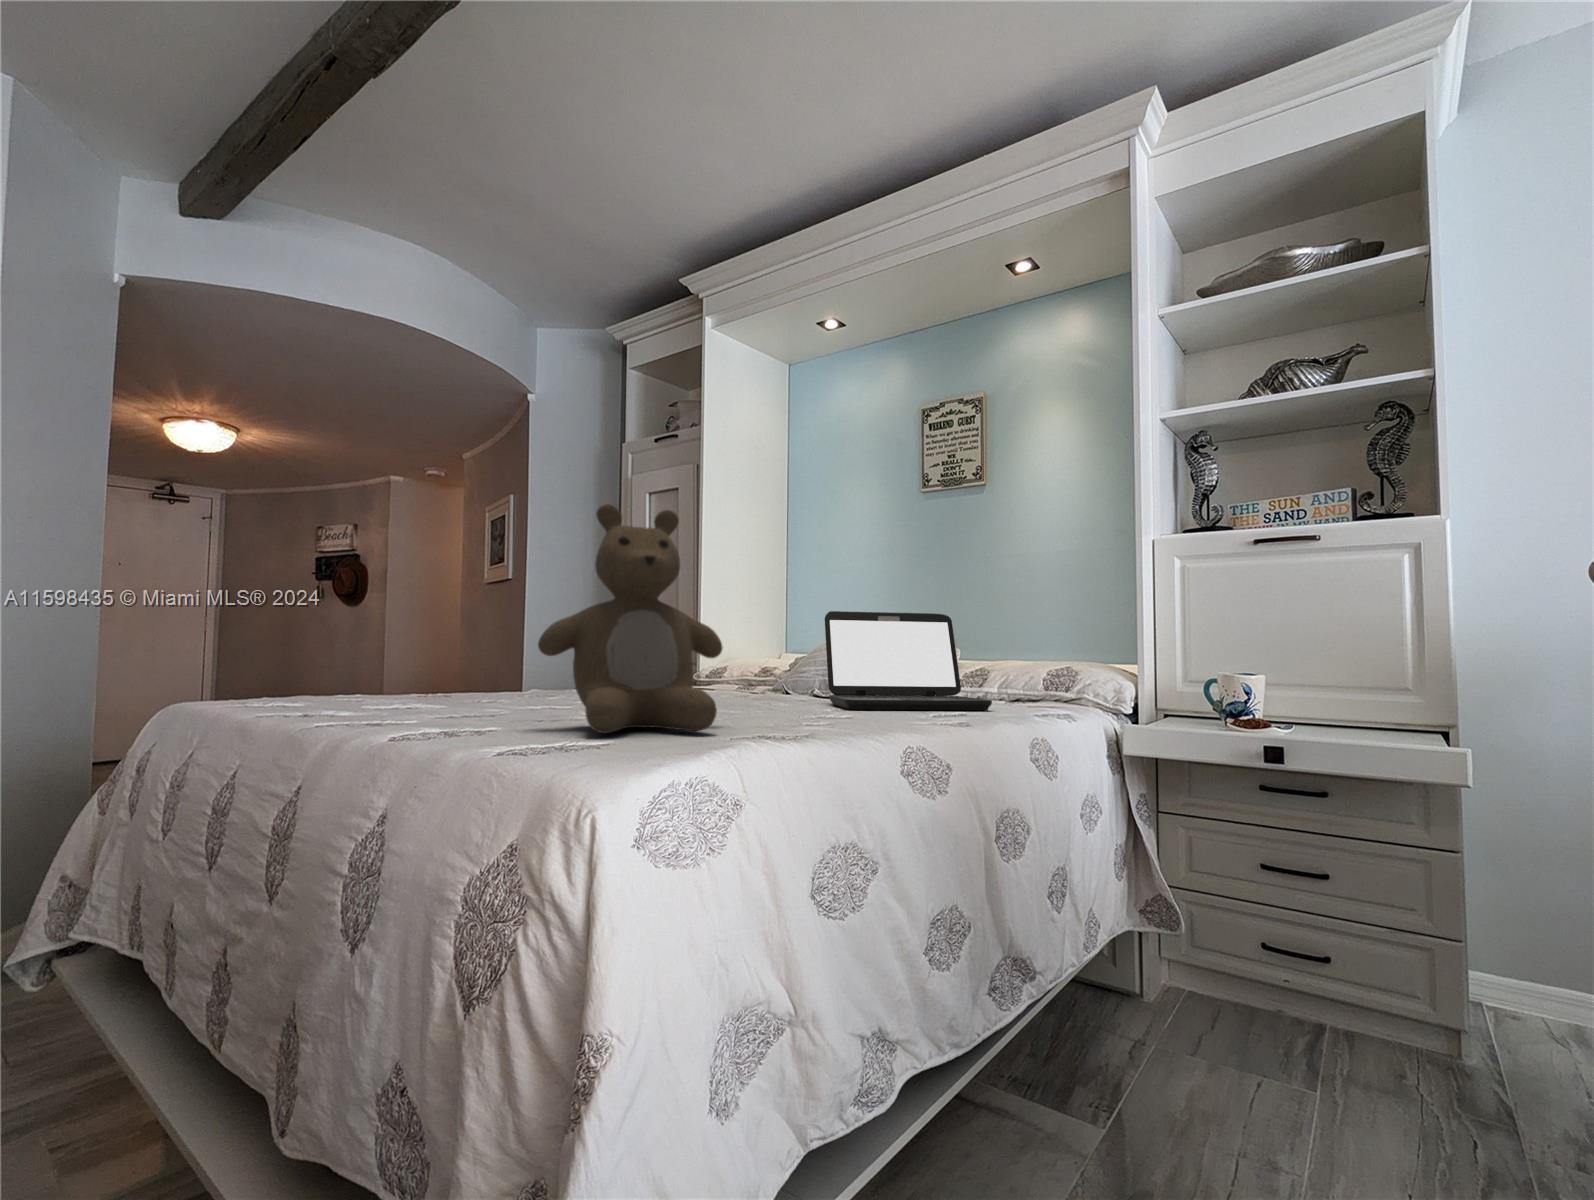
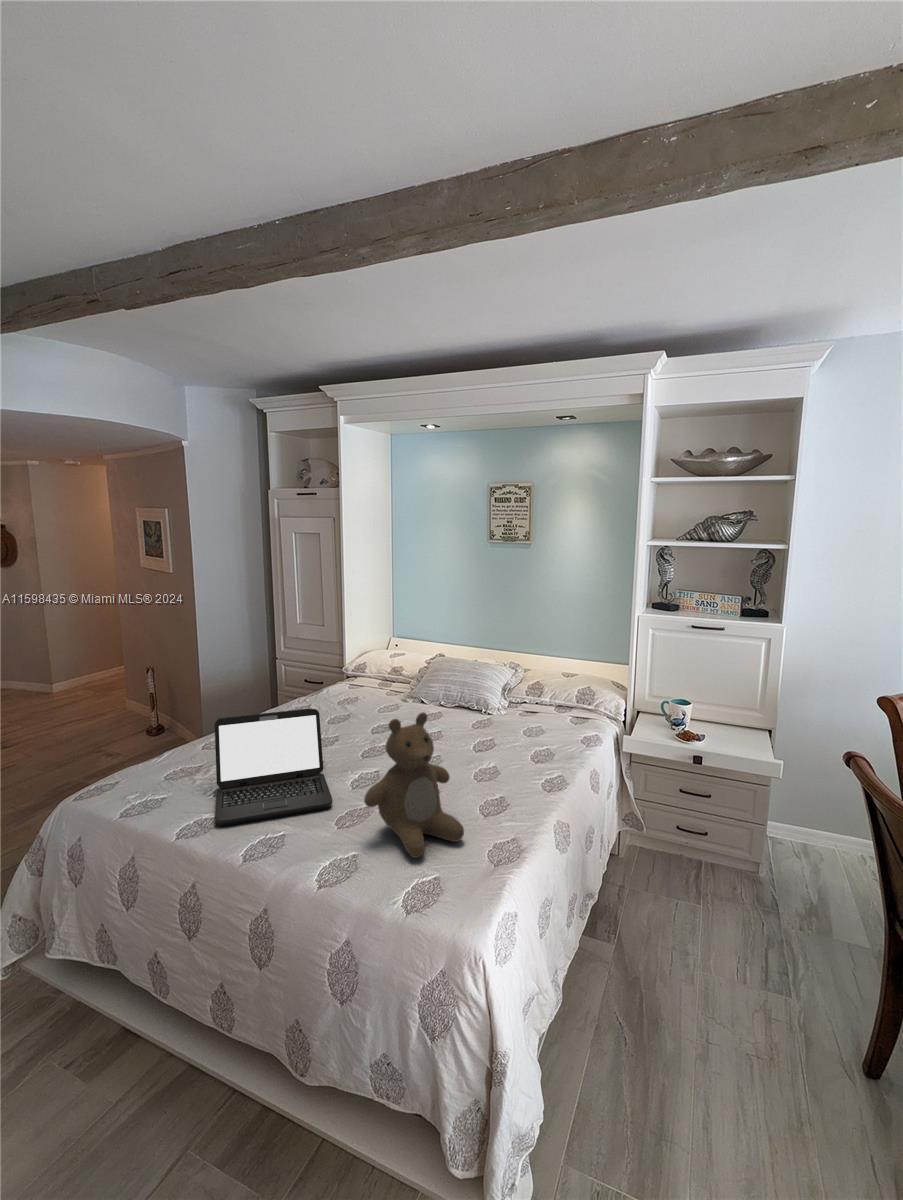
laptop: present [825,611,992,710] -> present [215,709,332,826]

